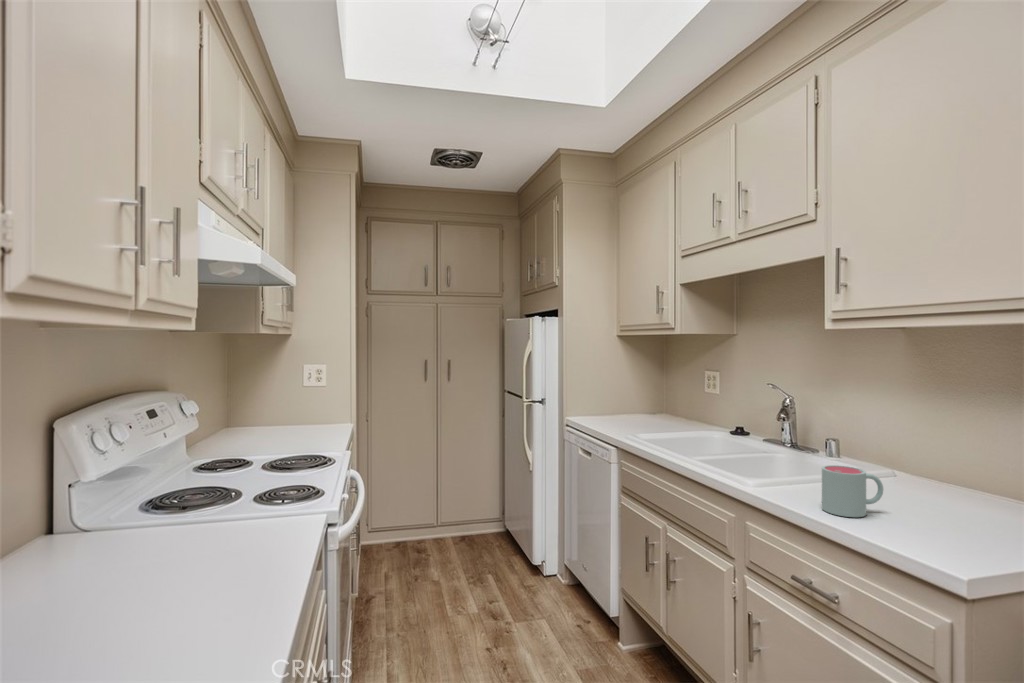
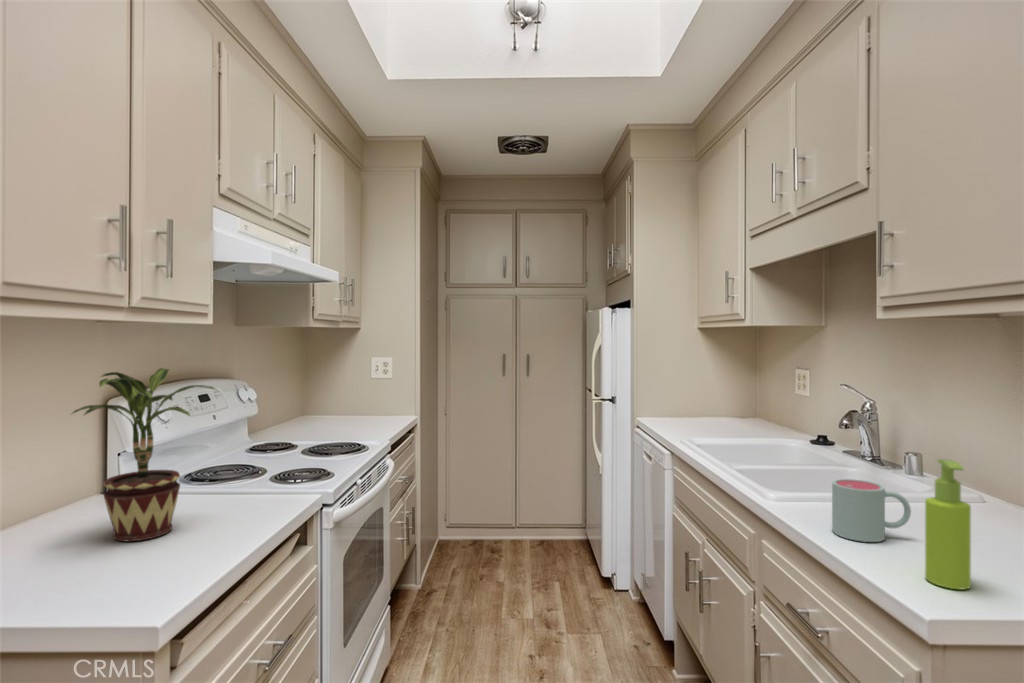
potted plant: none [64,383,240,590] -> present [72,368,215,541]
soap dispenser: none [922,446,960,551] -> present [925,459,971,589]

